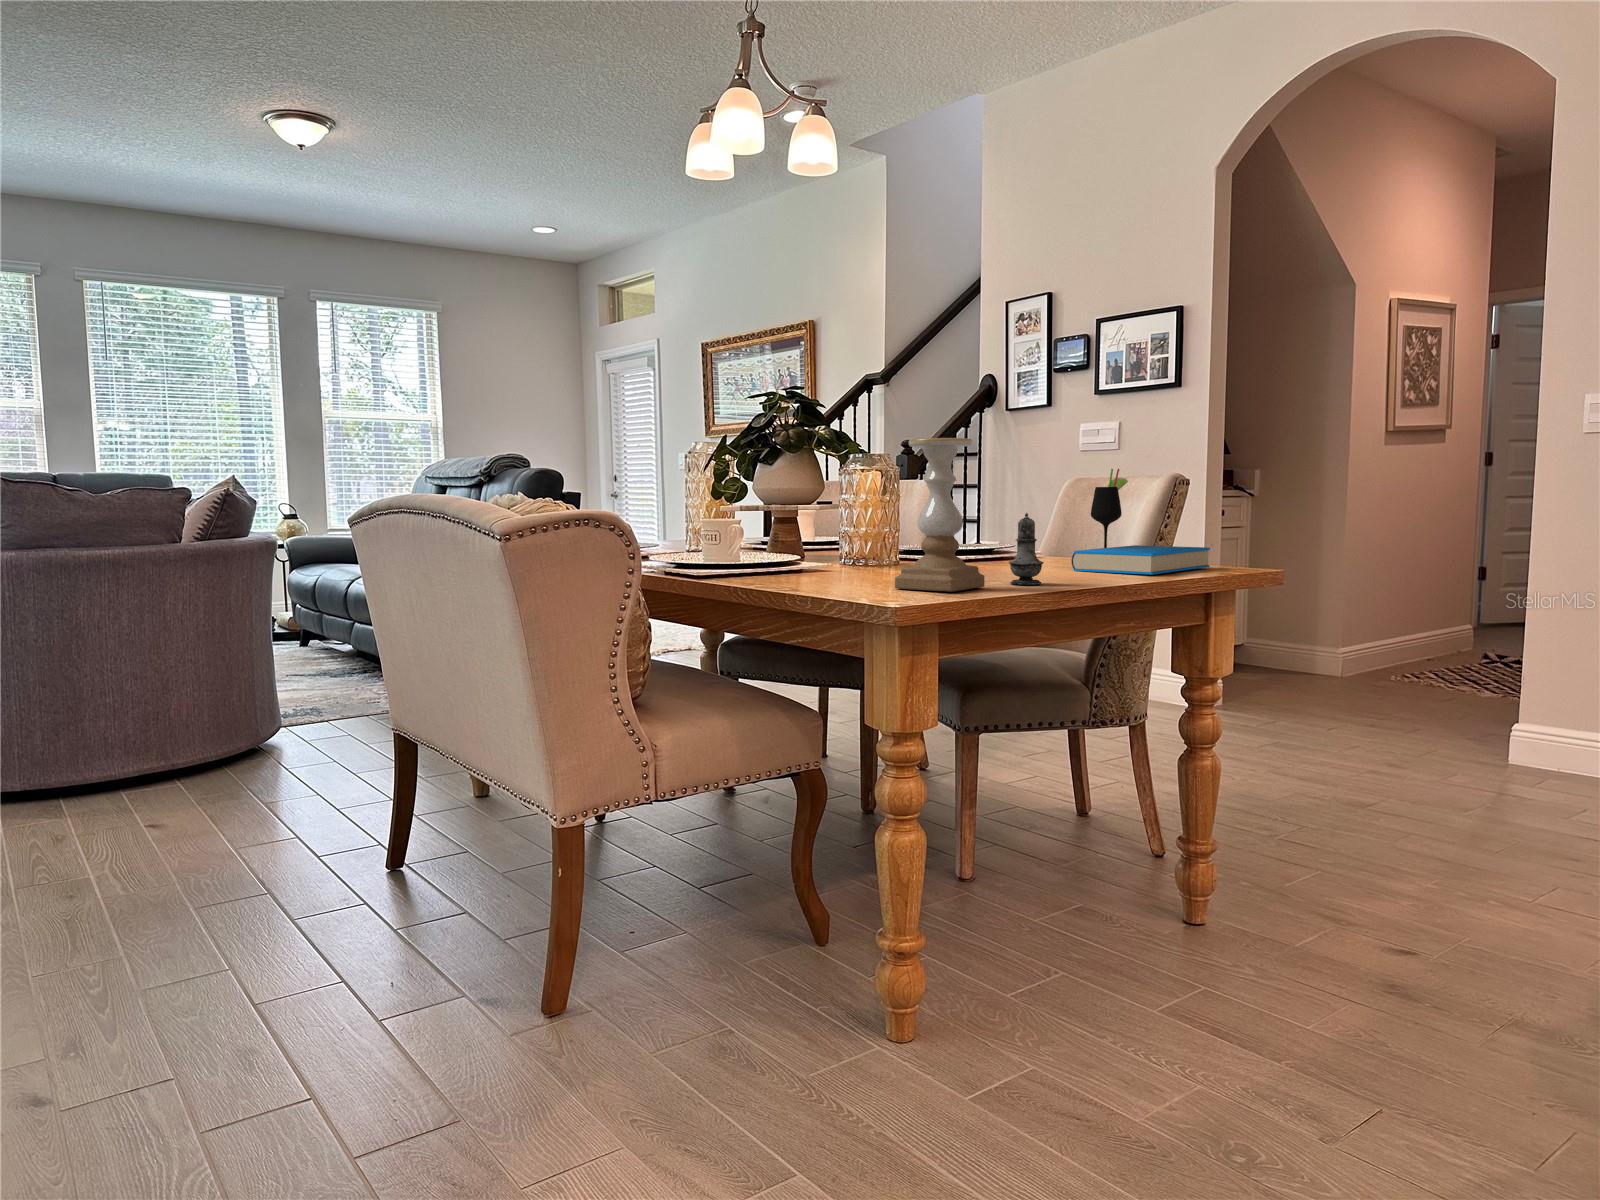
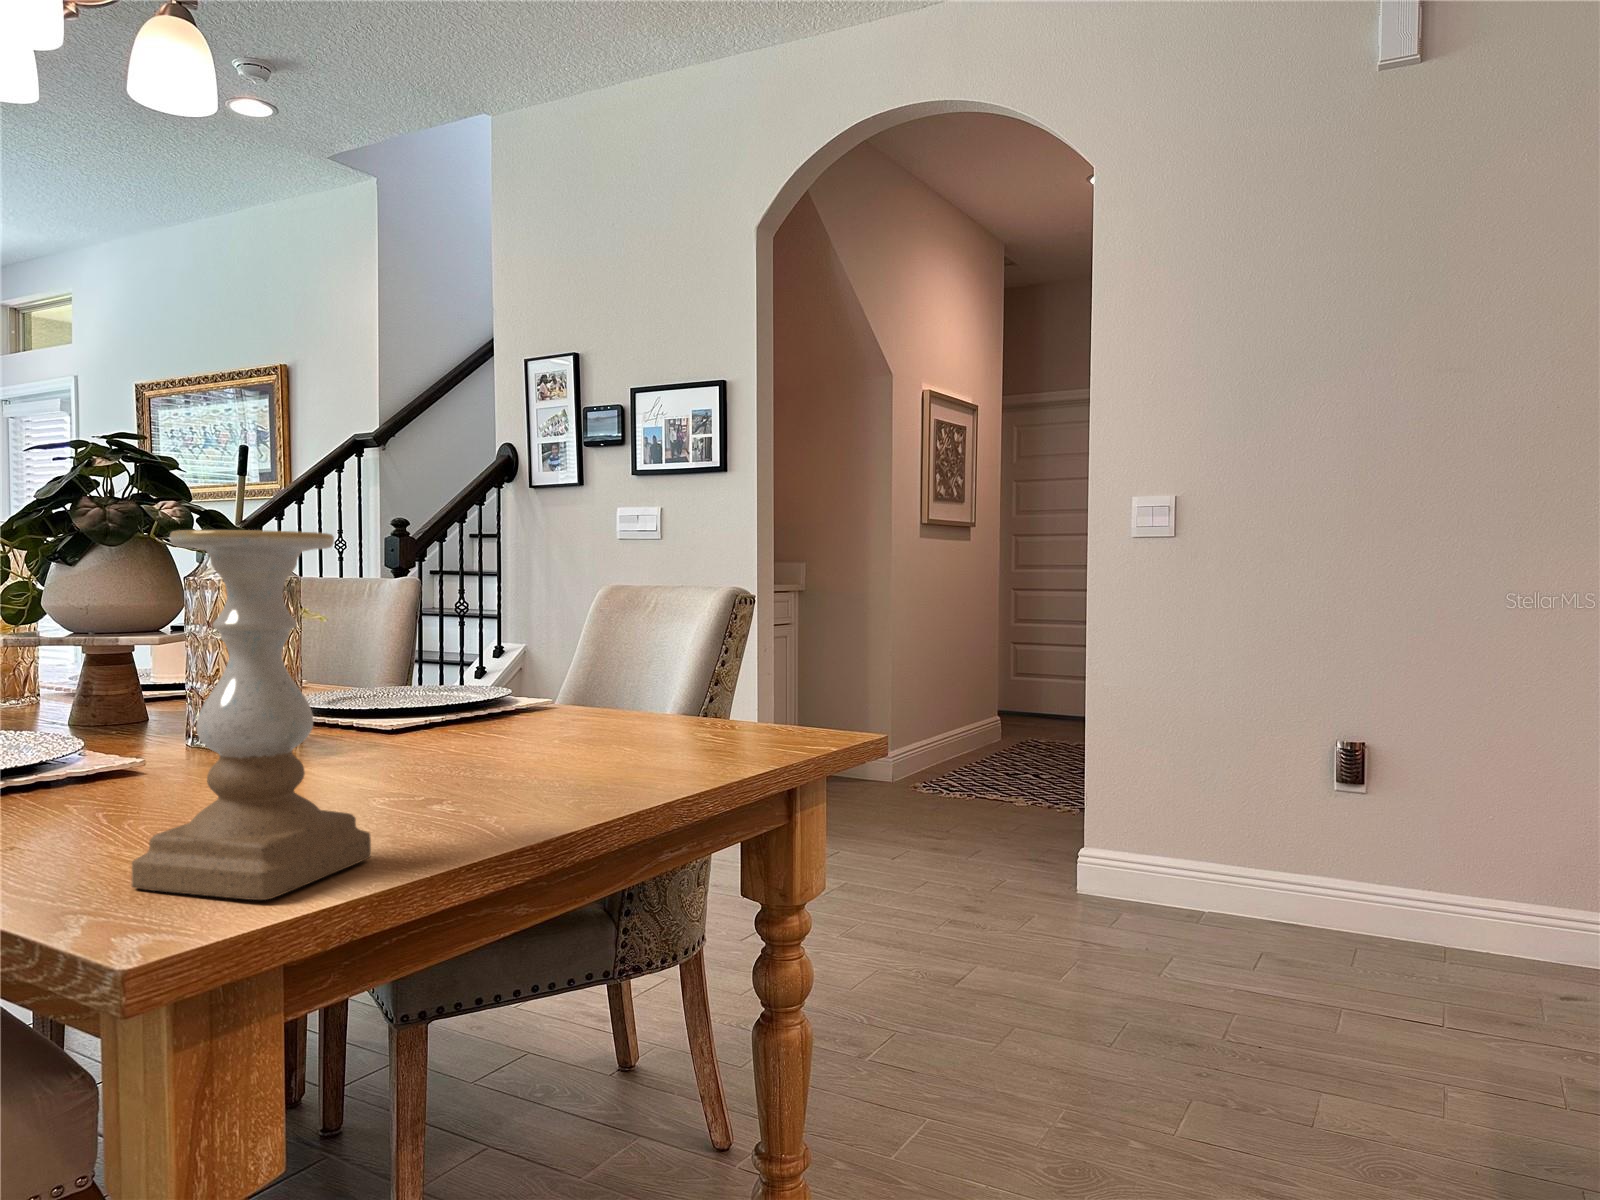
wine glass: present [1091,469,1128,548] -> none [615,579,670,719]
salt shaker: present [1009,513,1044,585] -> none [438,683,511,834]
book: present [1072,545,1210,575] -> none [579,699,794,769]

